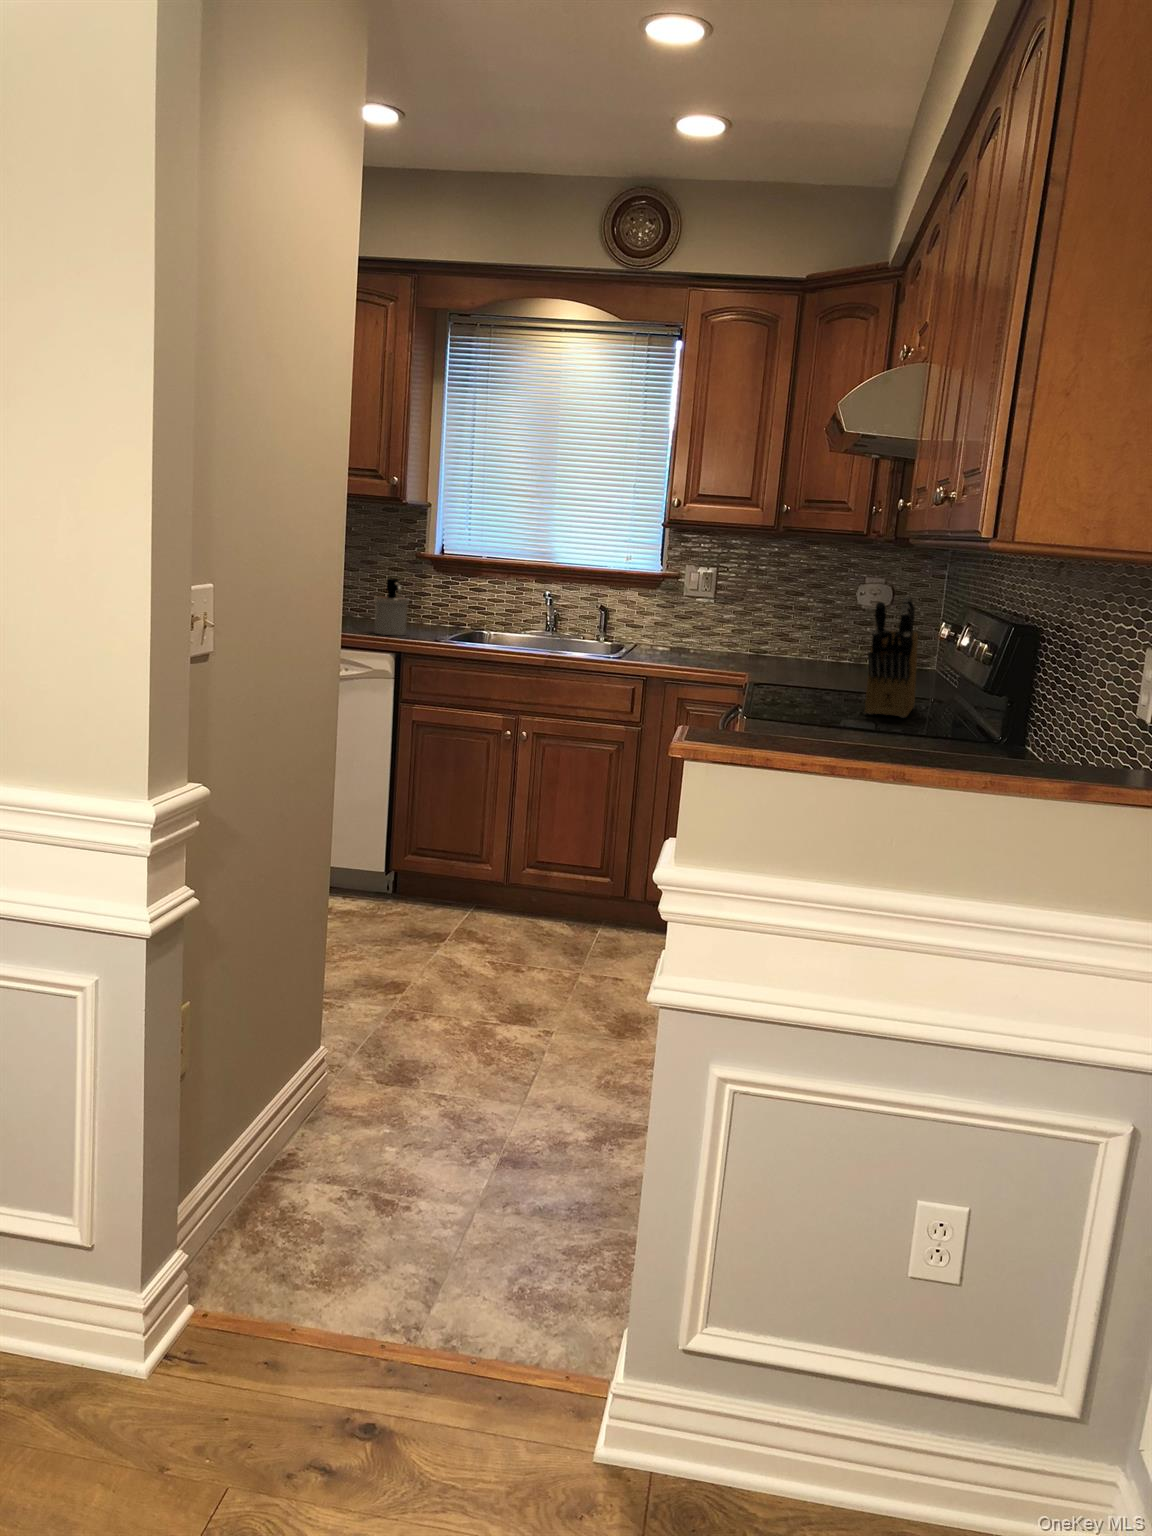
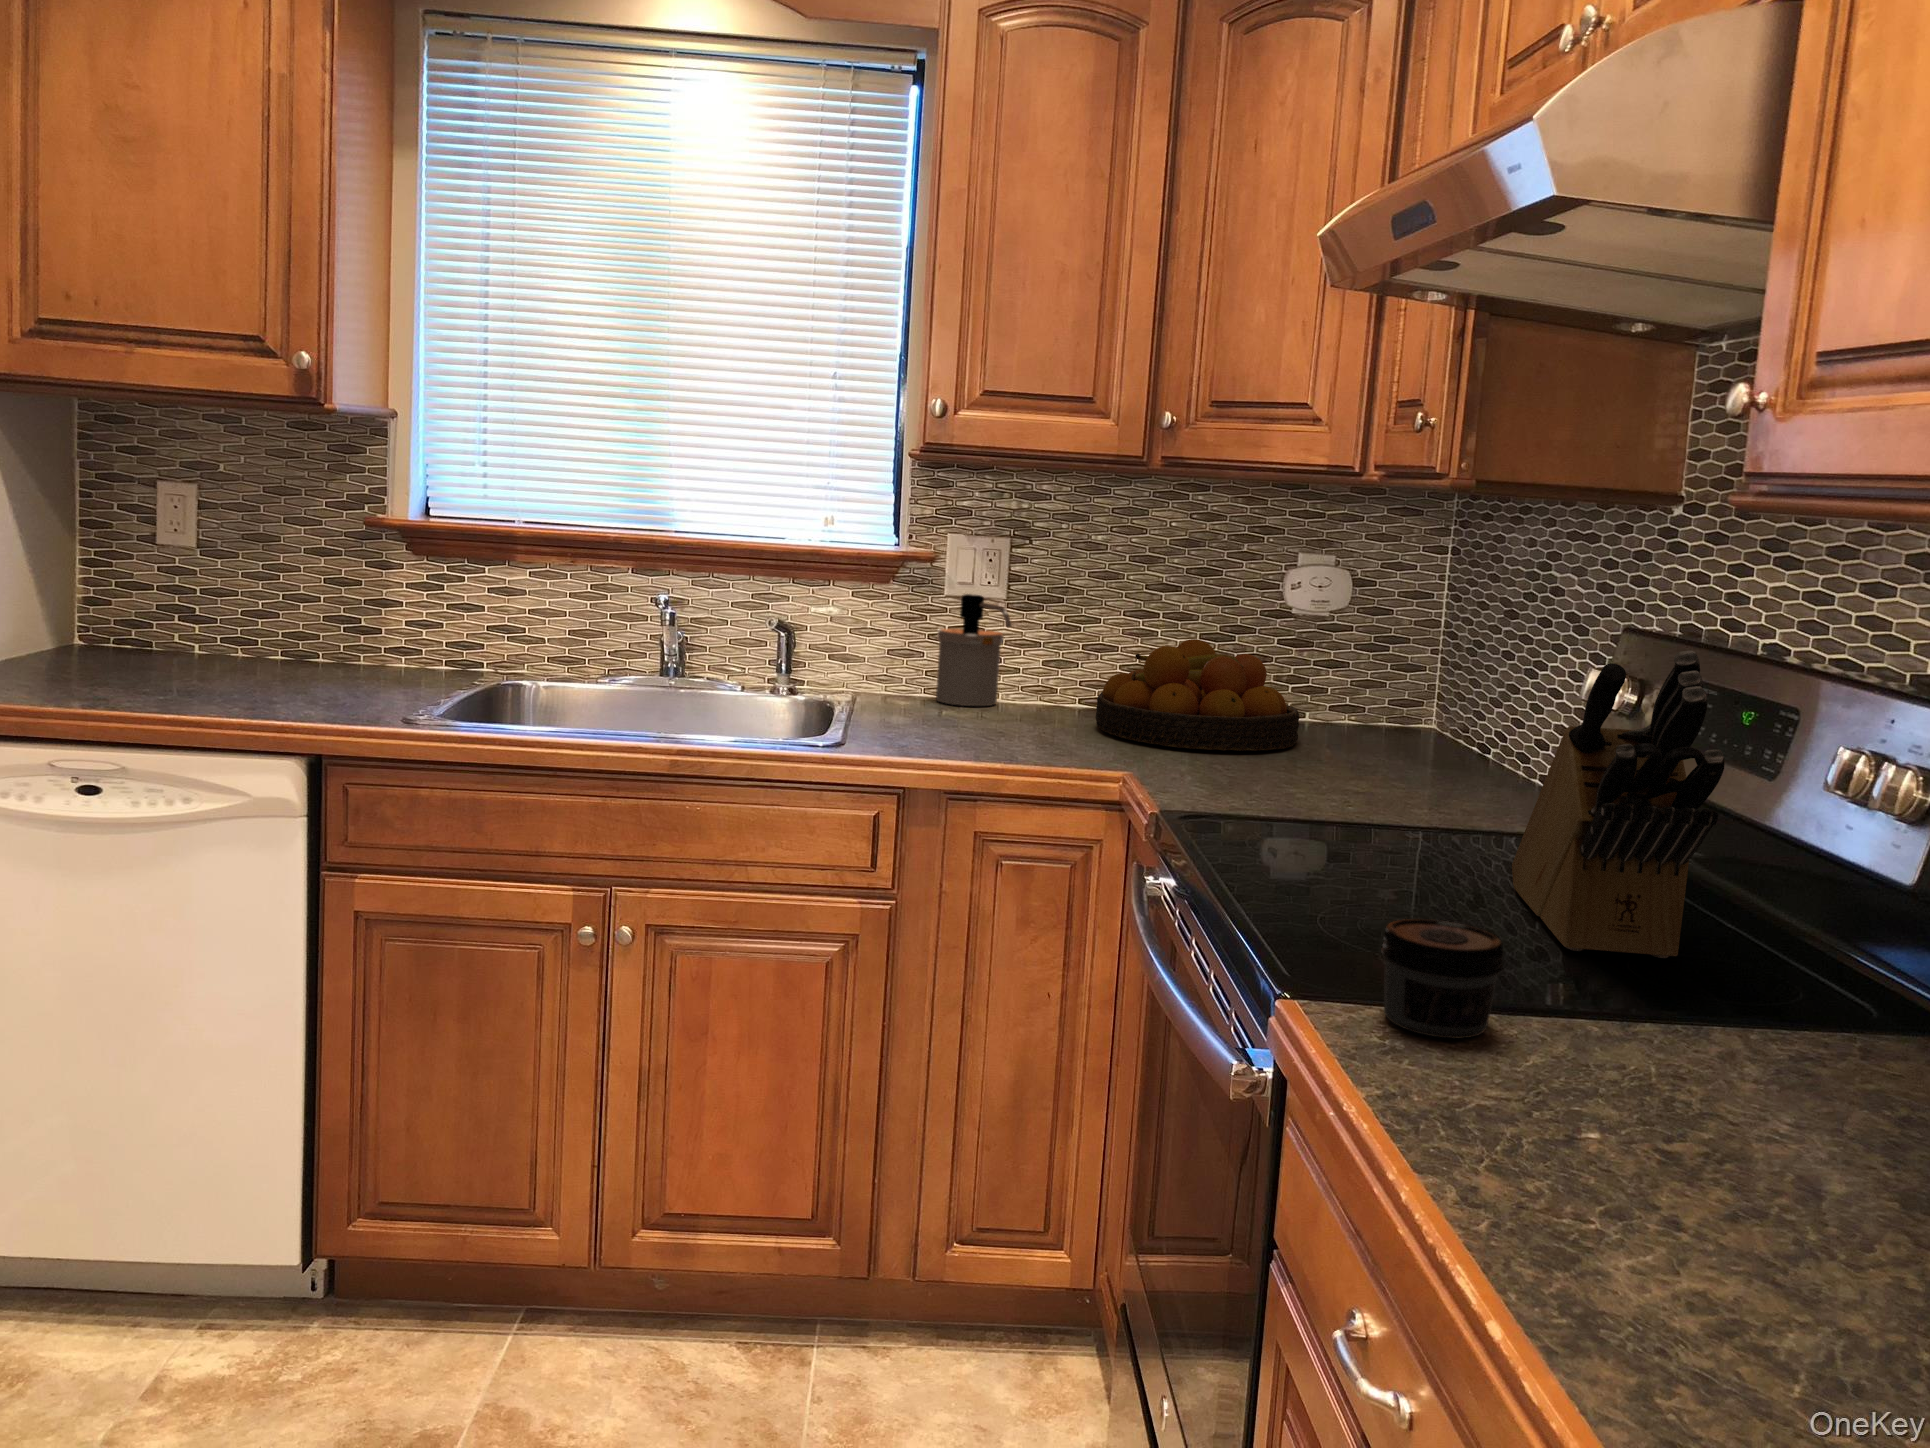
soap dispenser: present [375,578,409,636] -> present [936,594,1011,706]
fruit bowl: none [750,619,850,670] -> present [1096,639,1299,751]
jar: none [767,686,809,722] -> present [1381,919,1503,1039]

